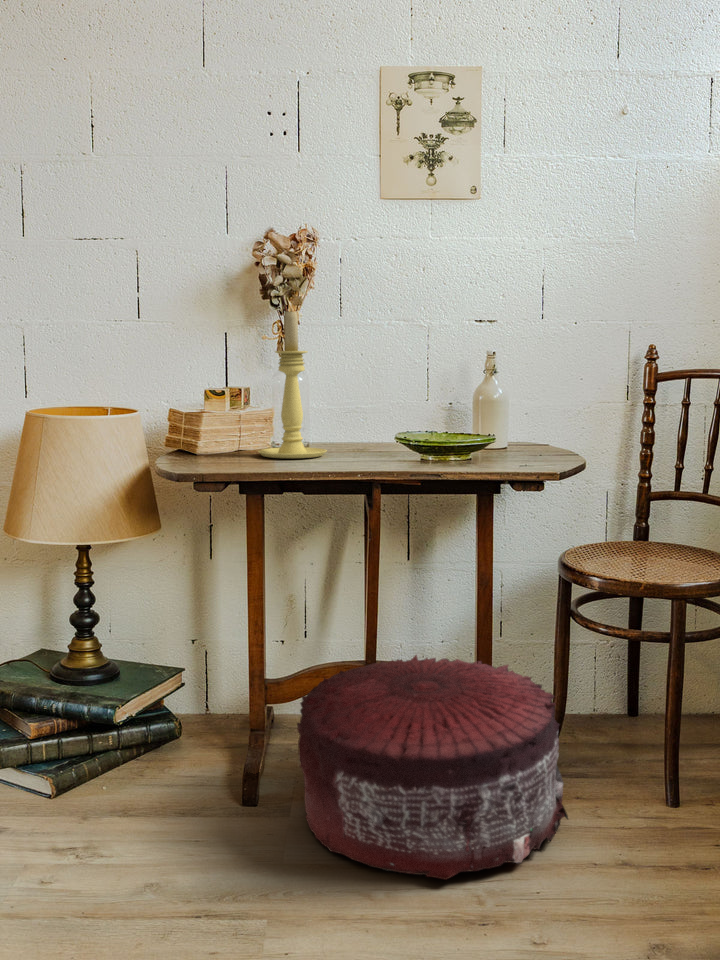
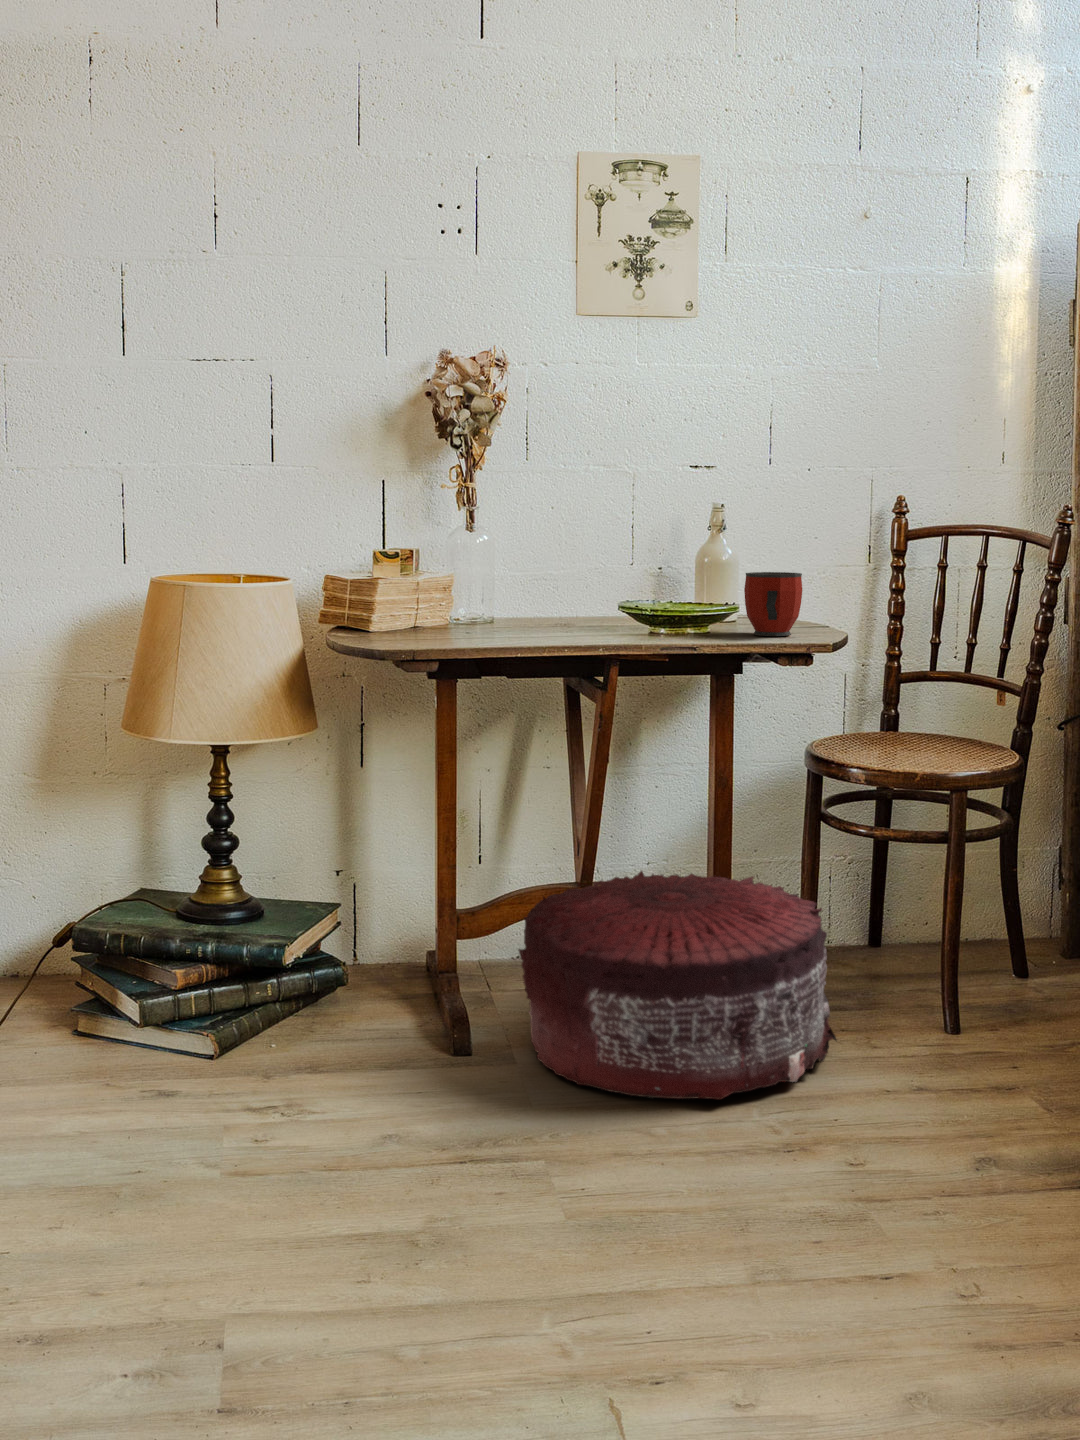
candle holder: present [258,311,327,458] -> none [451,452,536,634]
mug: none [500,408,549,463] -> present [744,572,802,636]

